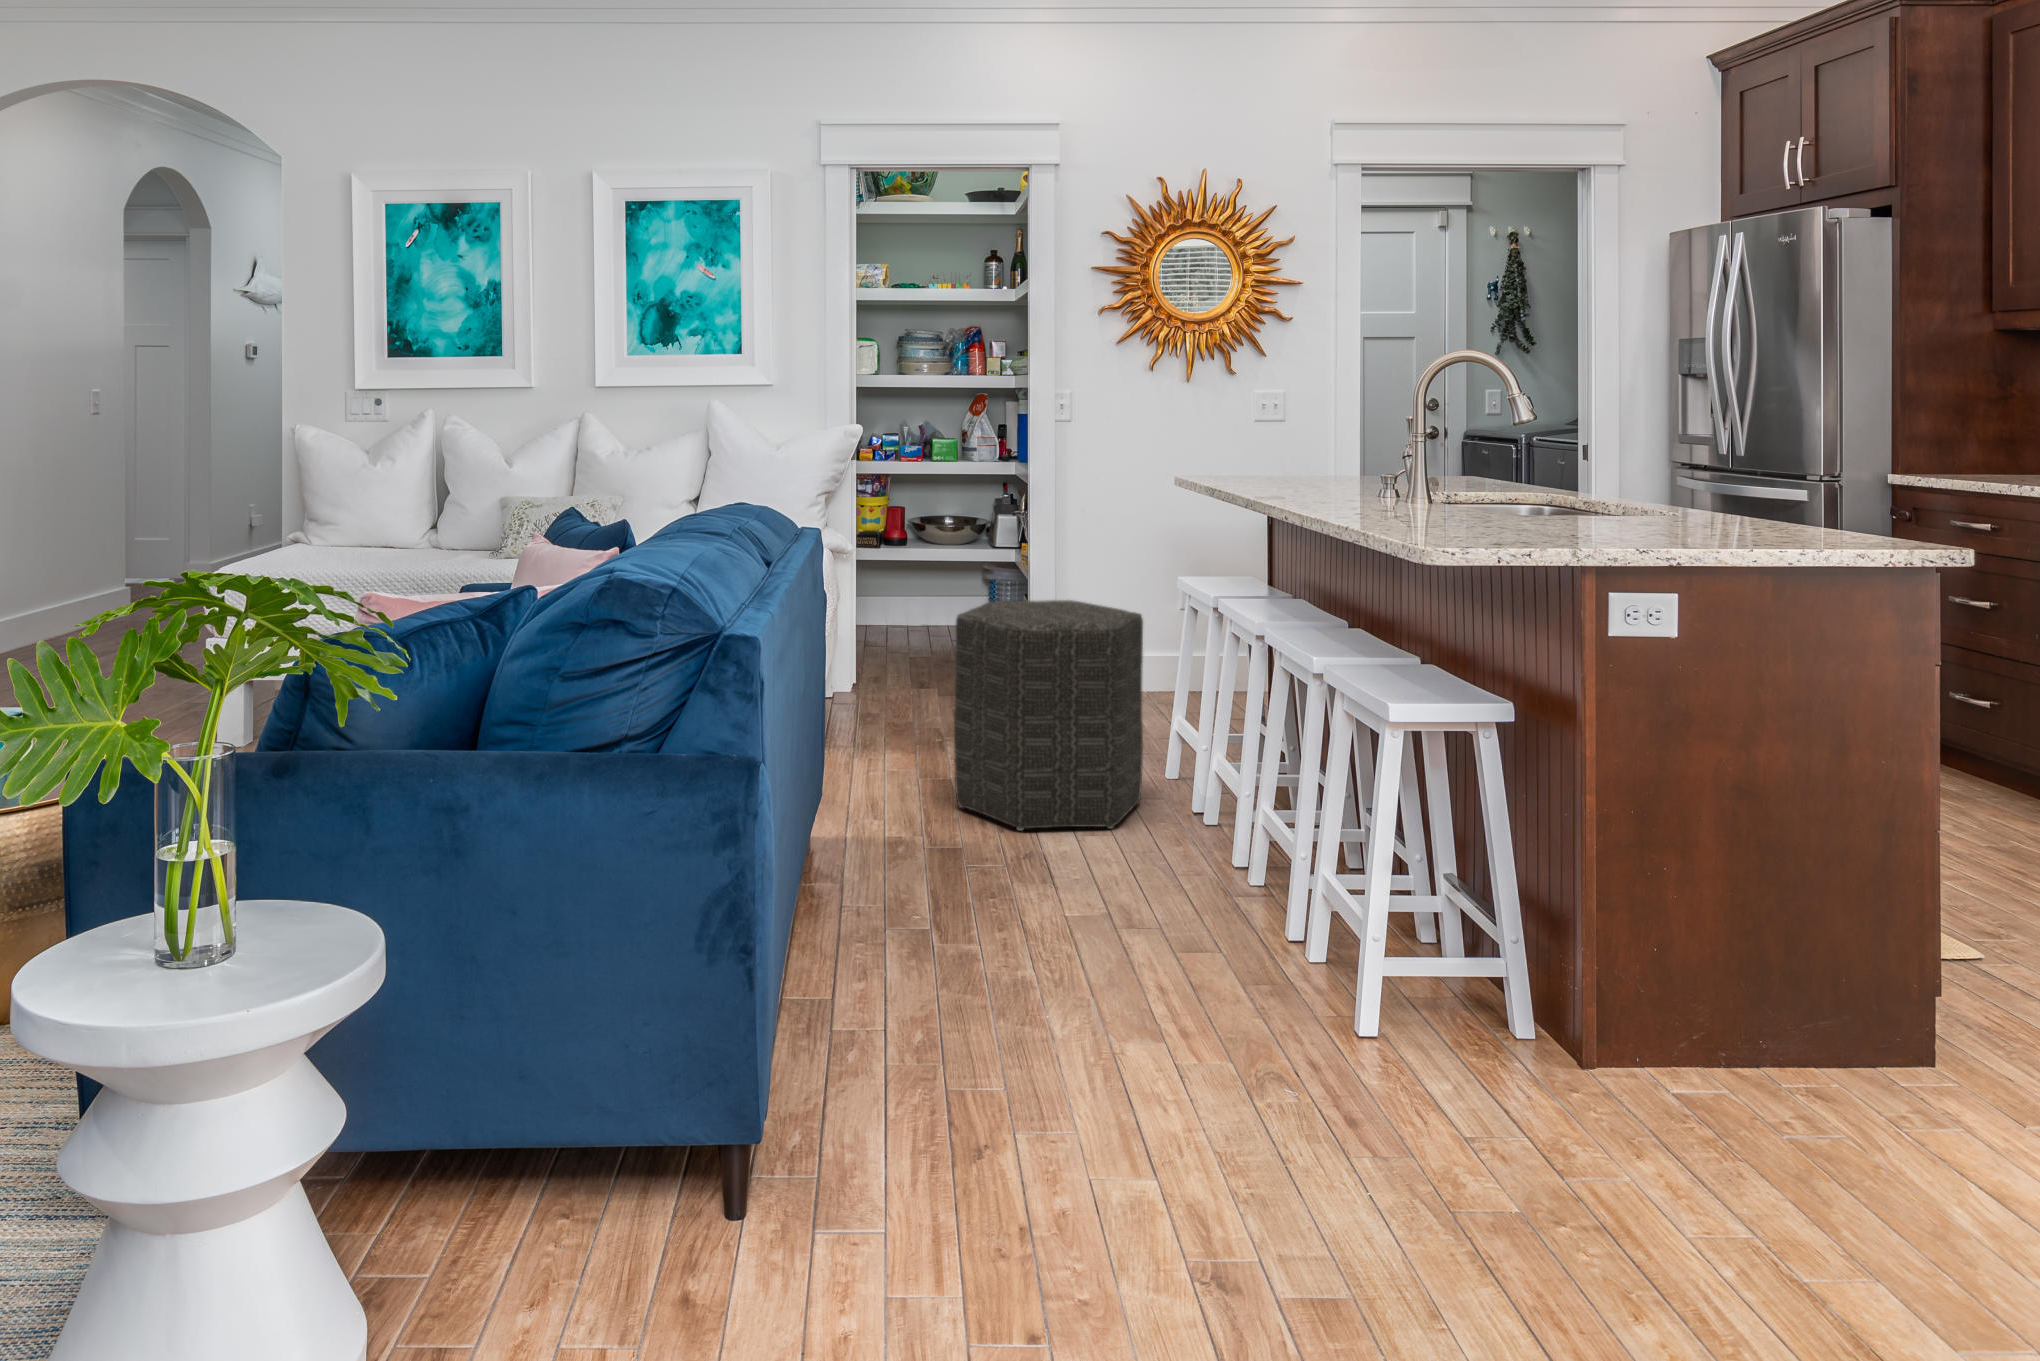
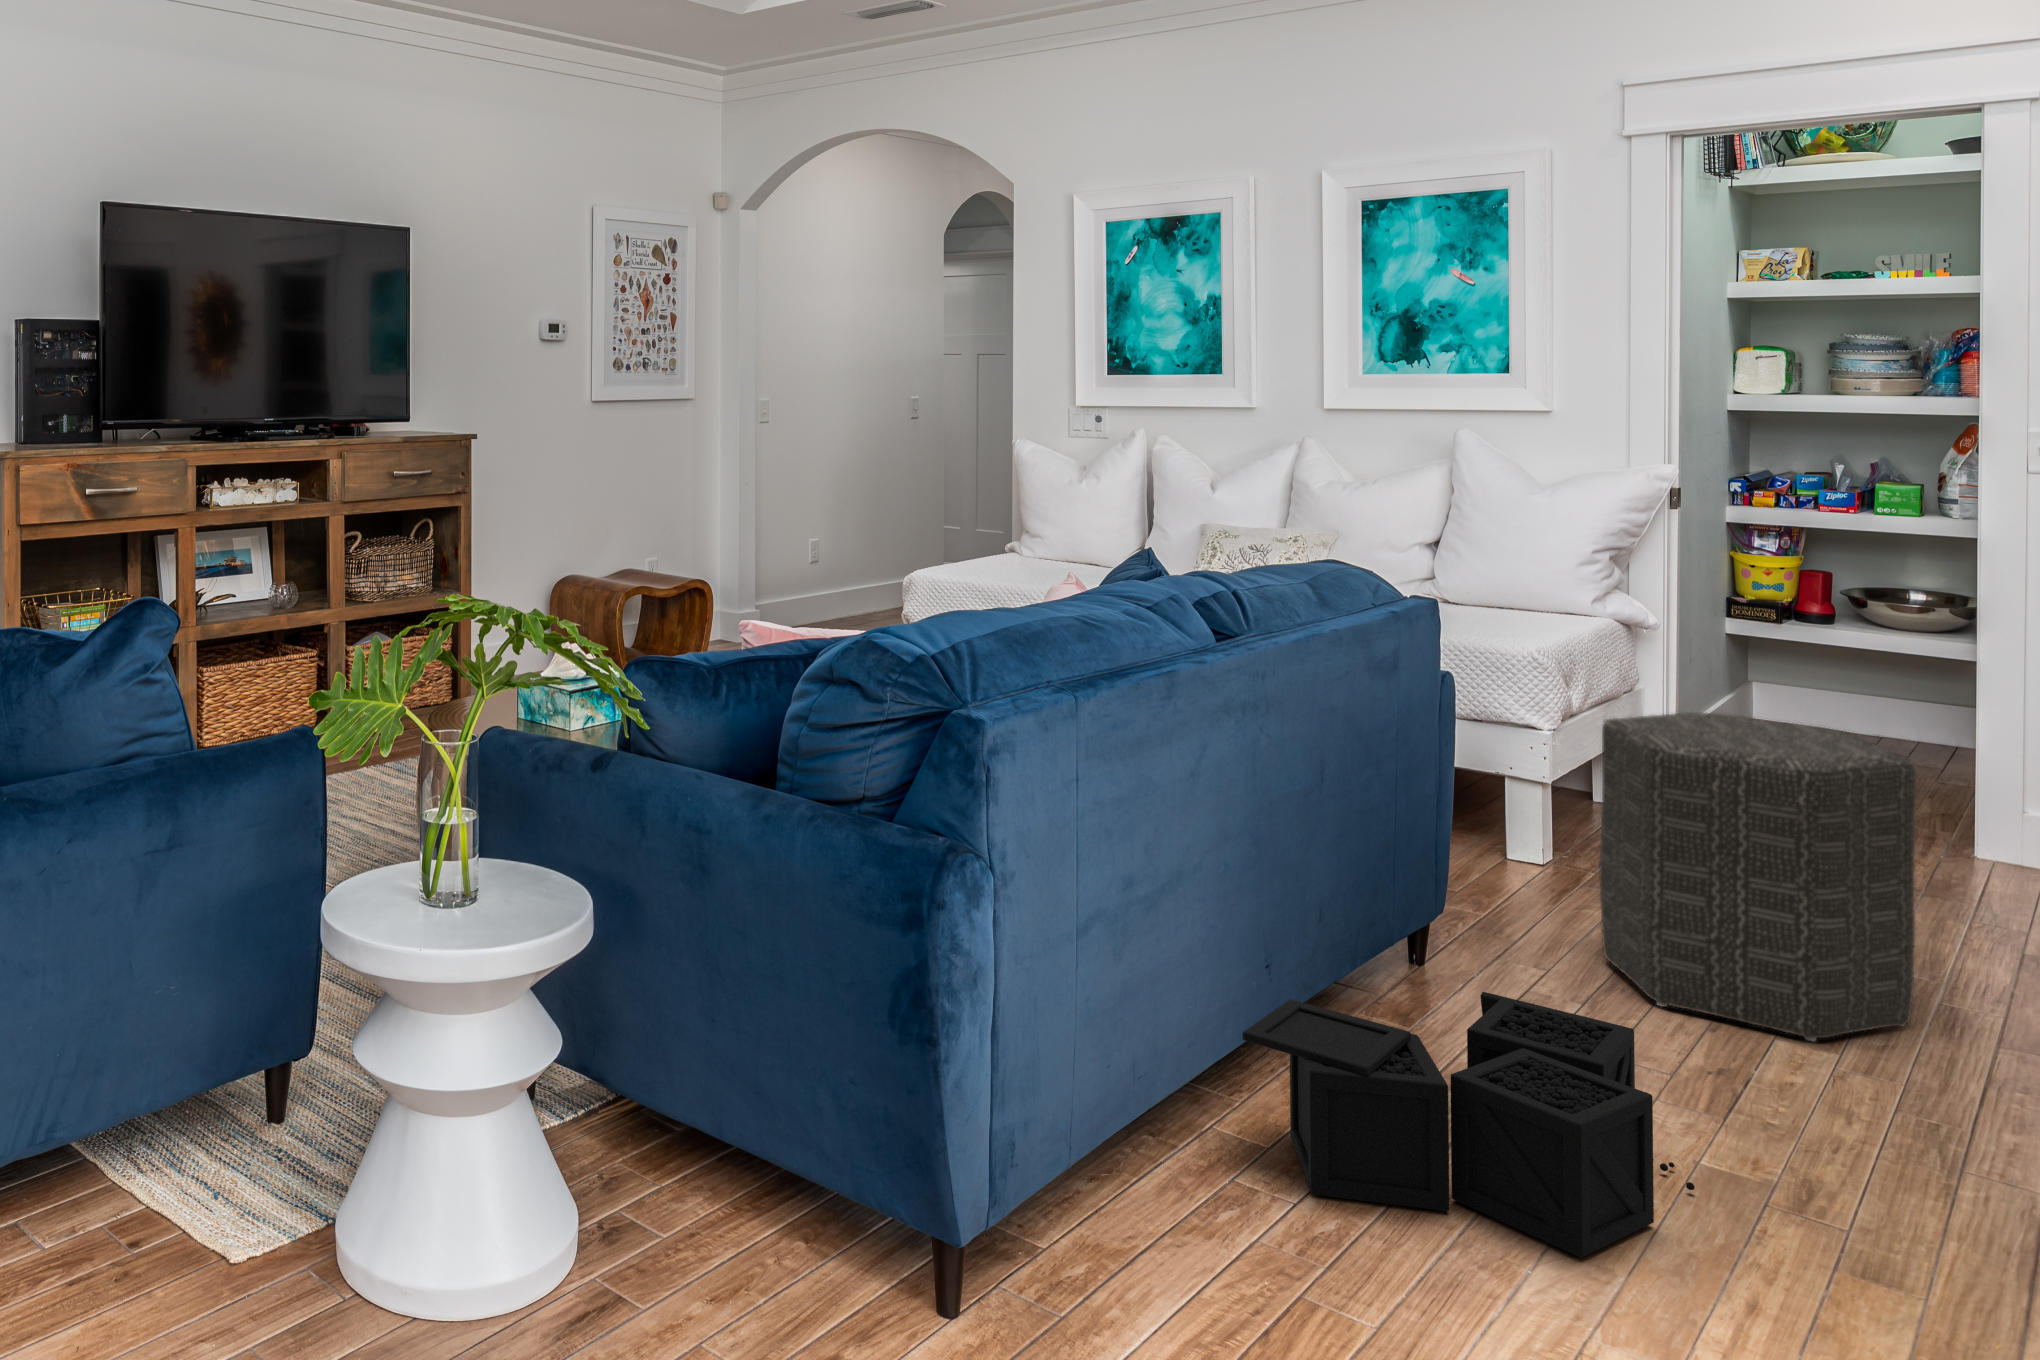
storage bin: none [927,843,1193,1057] -> present [1243,992,1695,1257]

